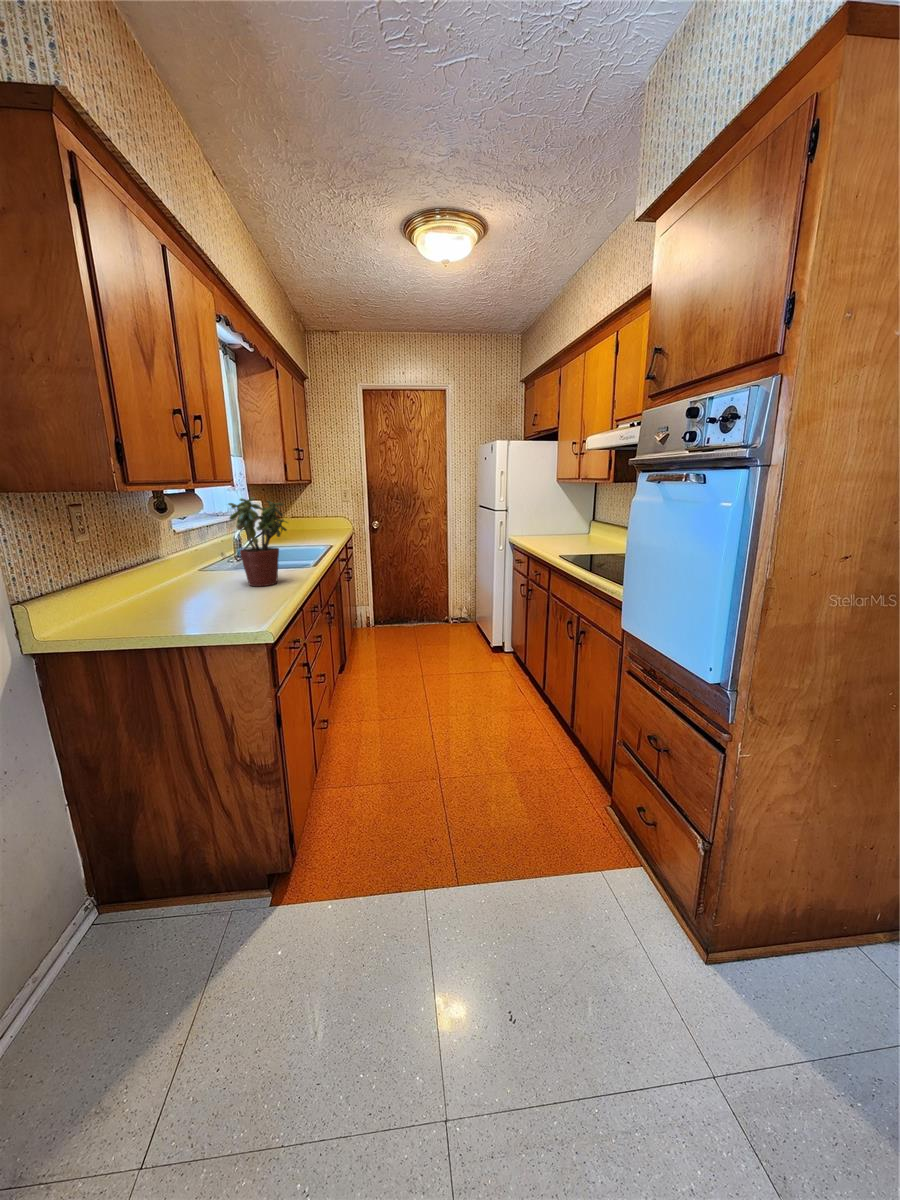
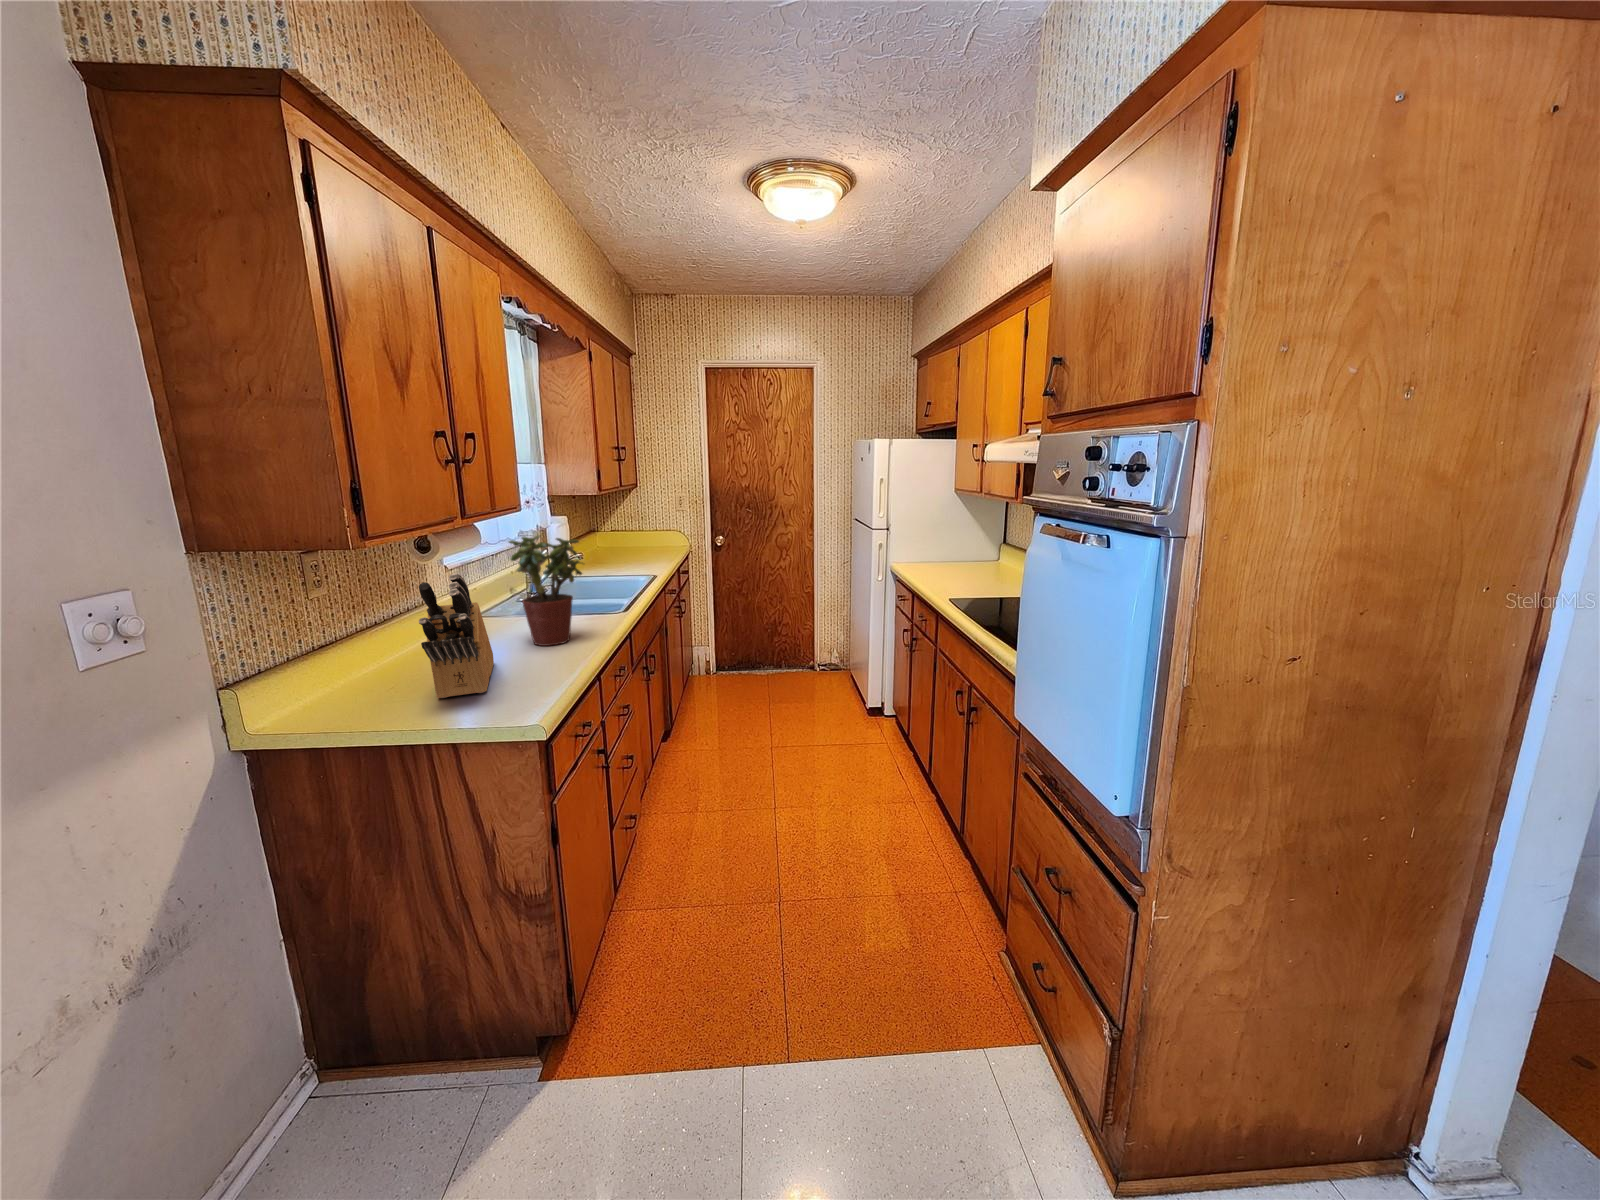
knife block: none [169,516,222,617] -> present [419,573,494,698]

